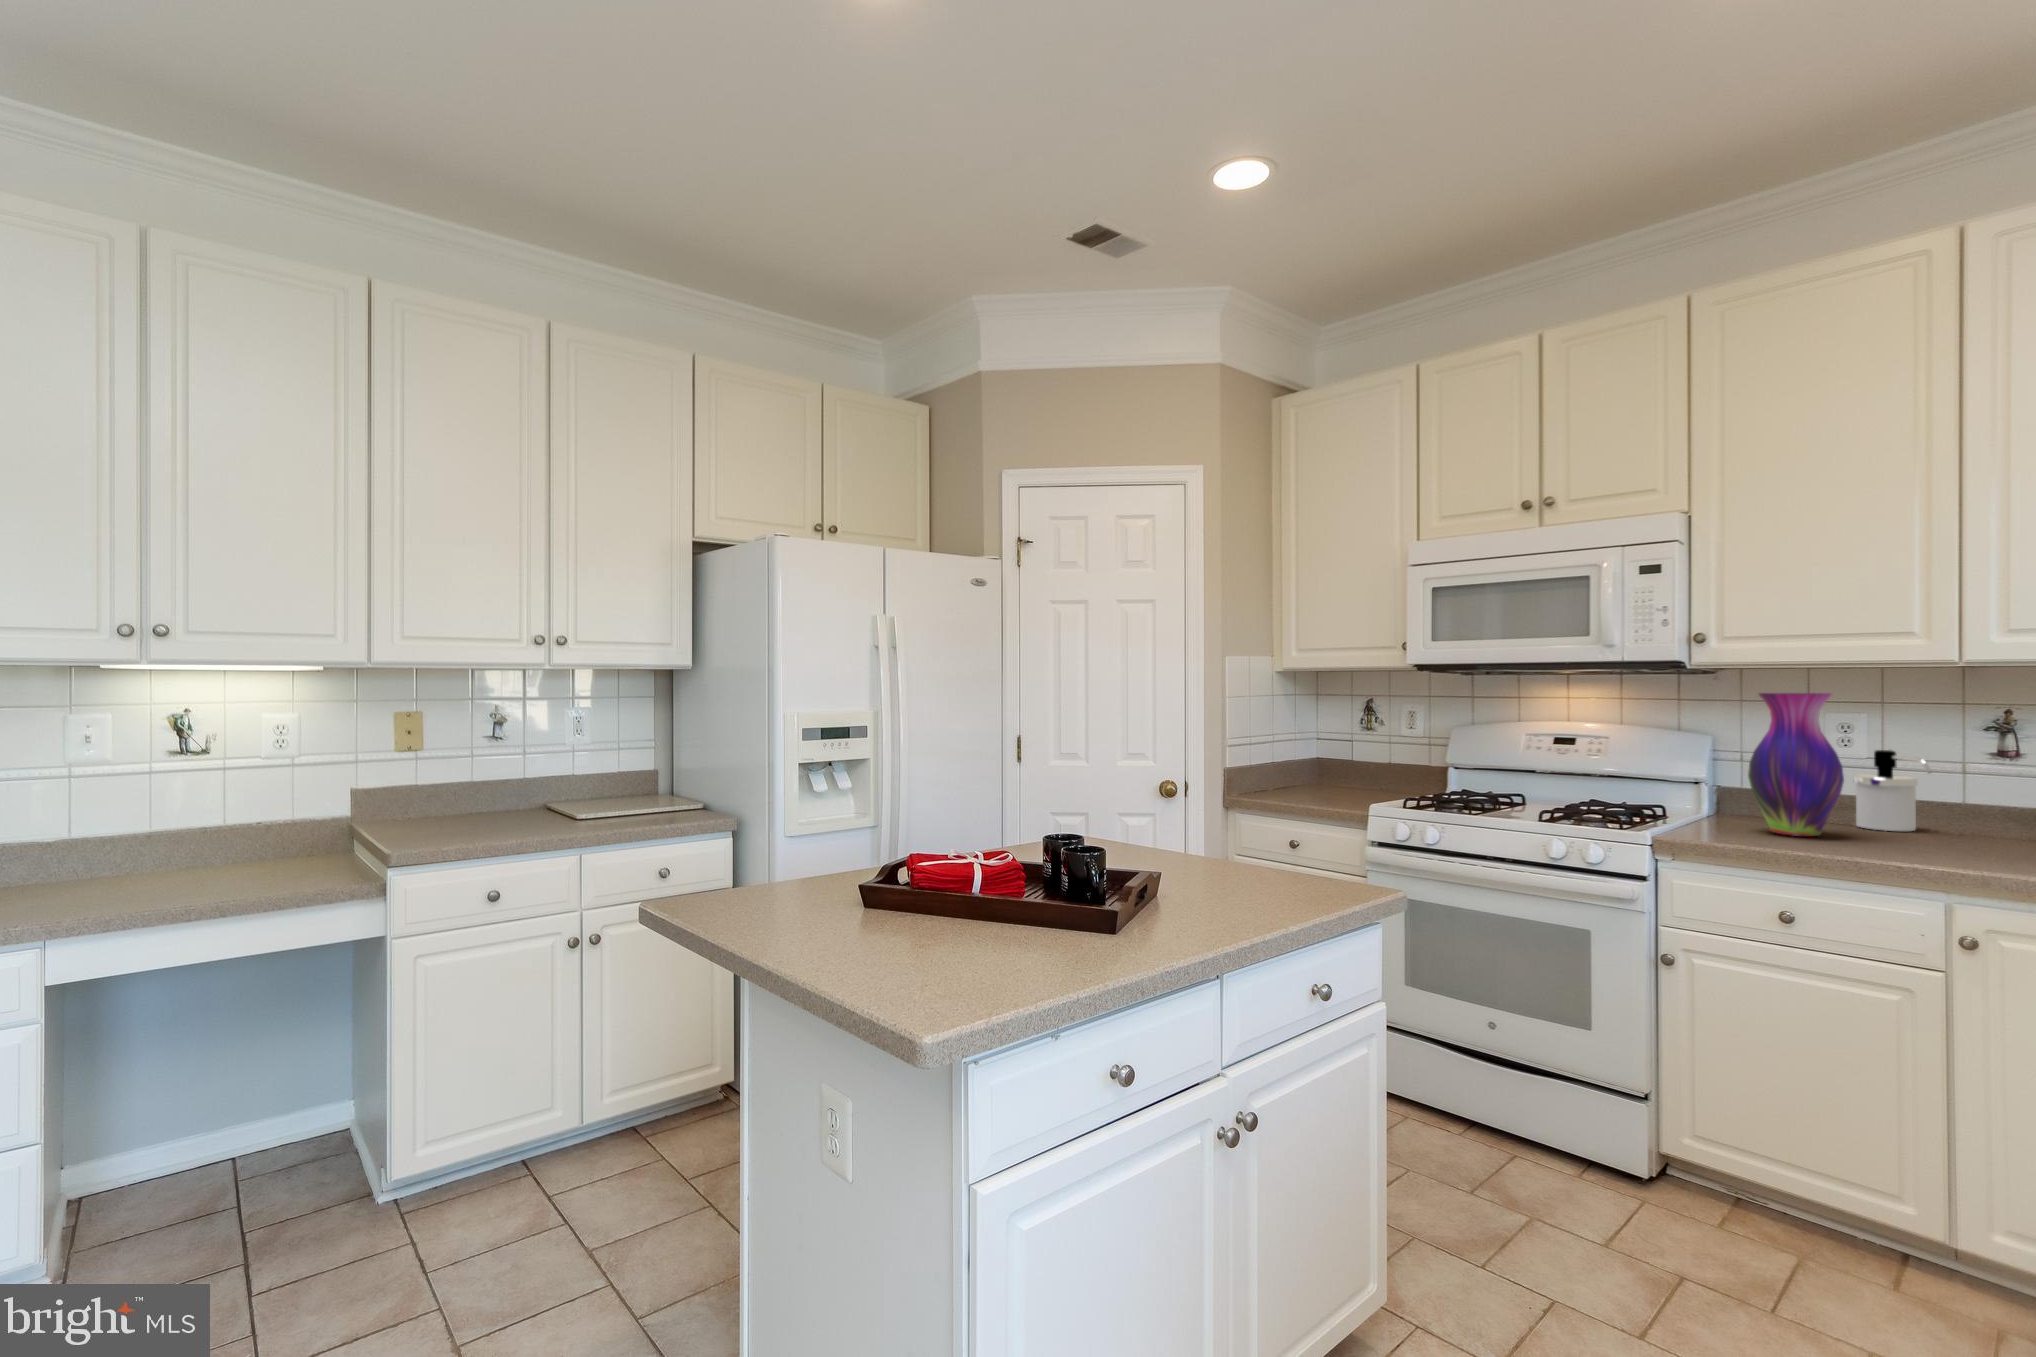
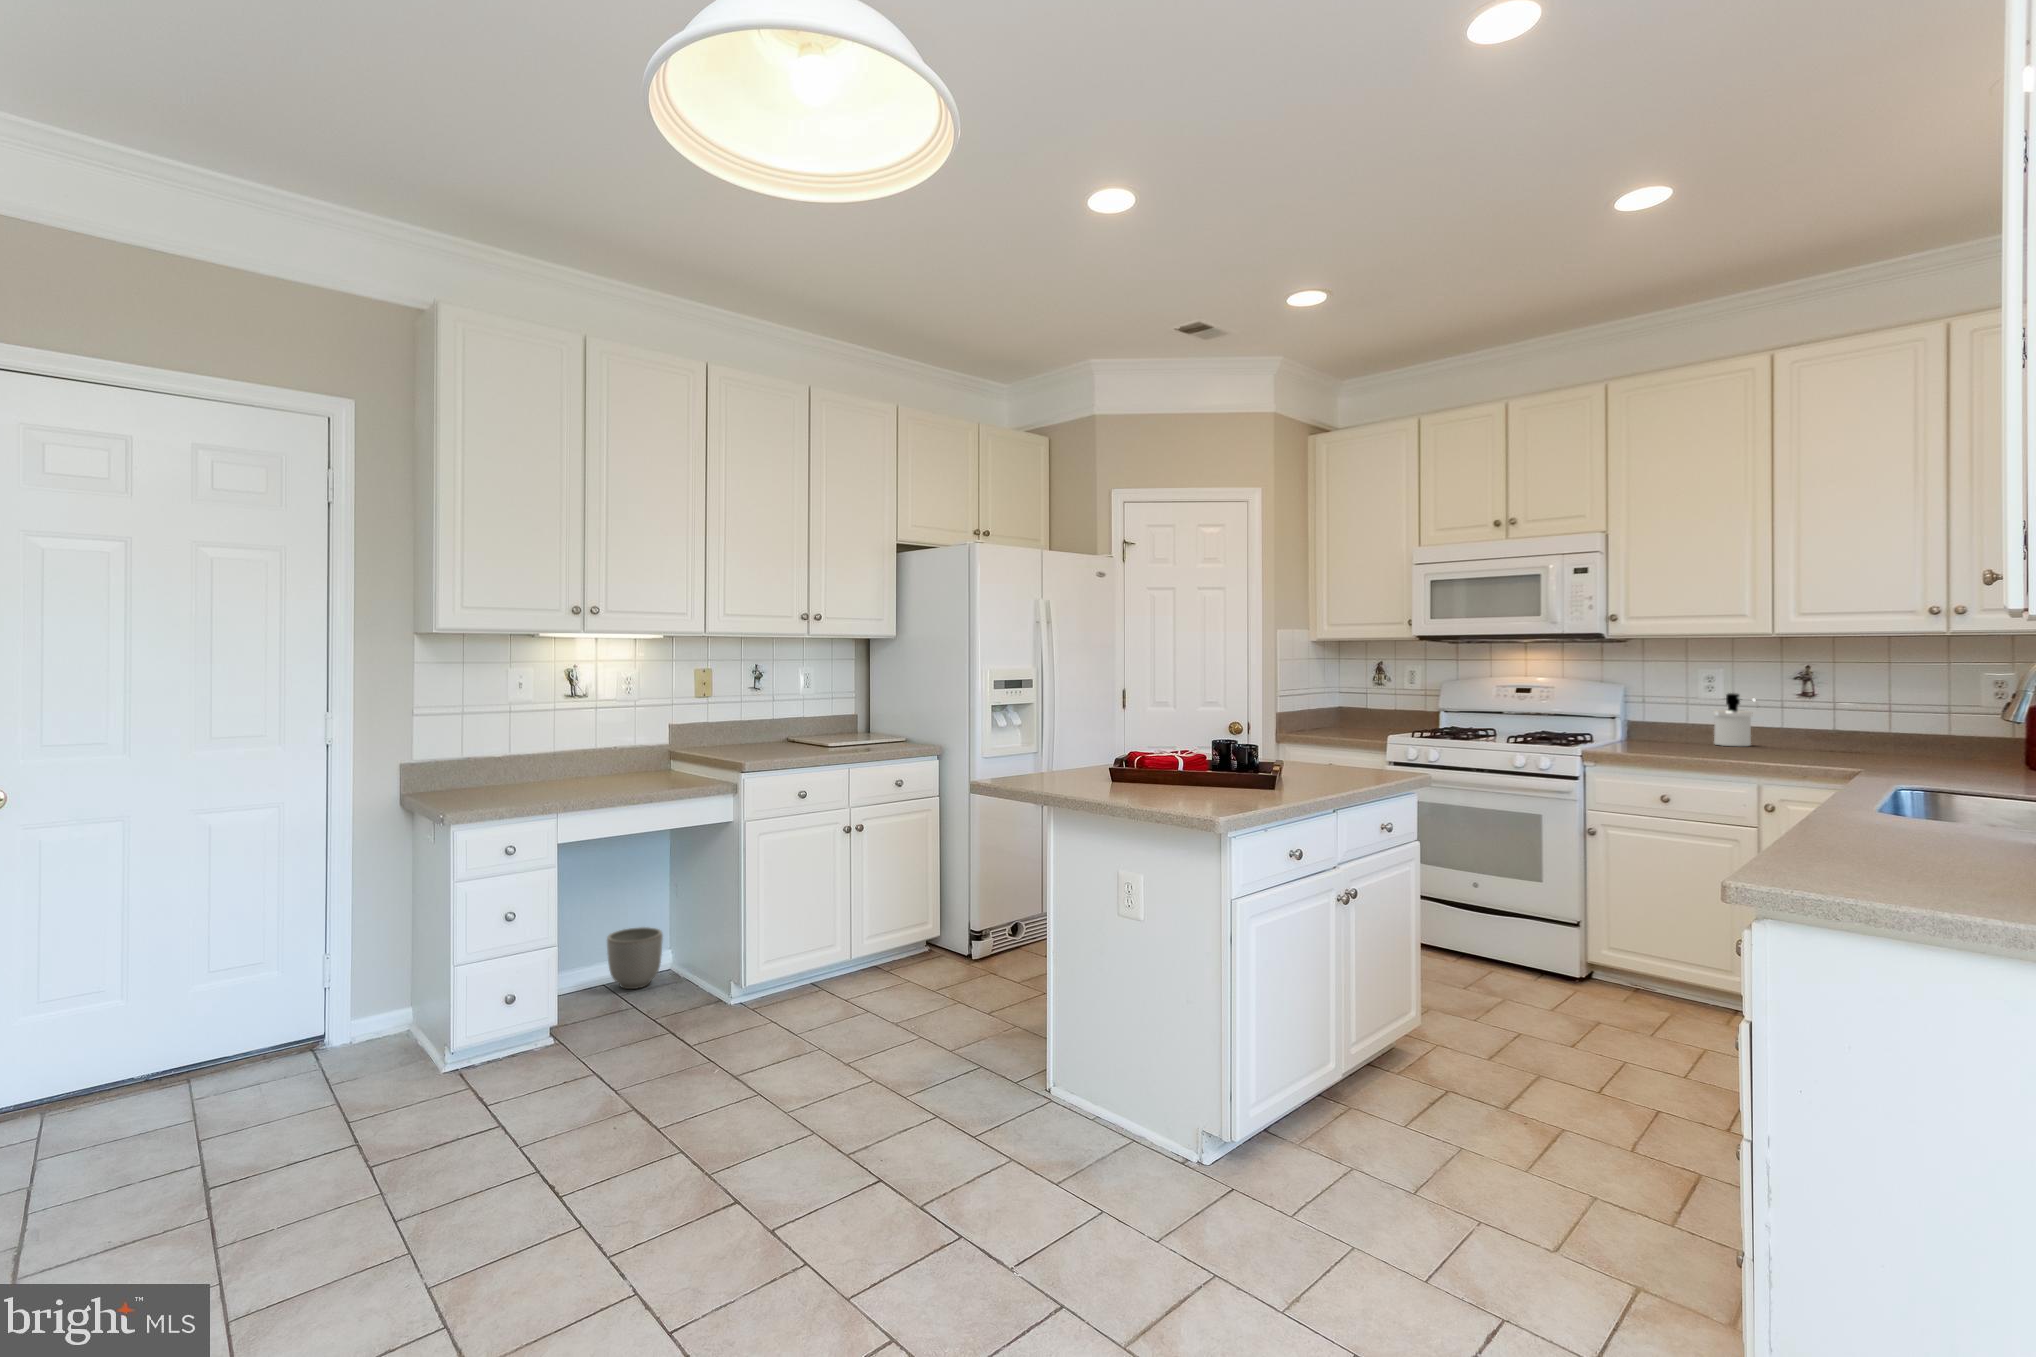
vase: present [1748,693,1844,836] -> none [1644,655,1703,749]
planter: none [224,1075,318,1171] -> present [607,927,663,989]

